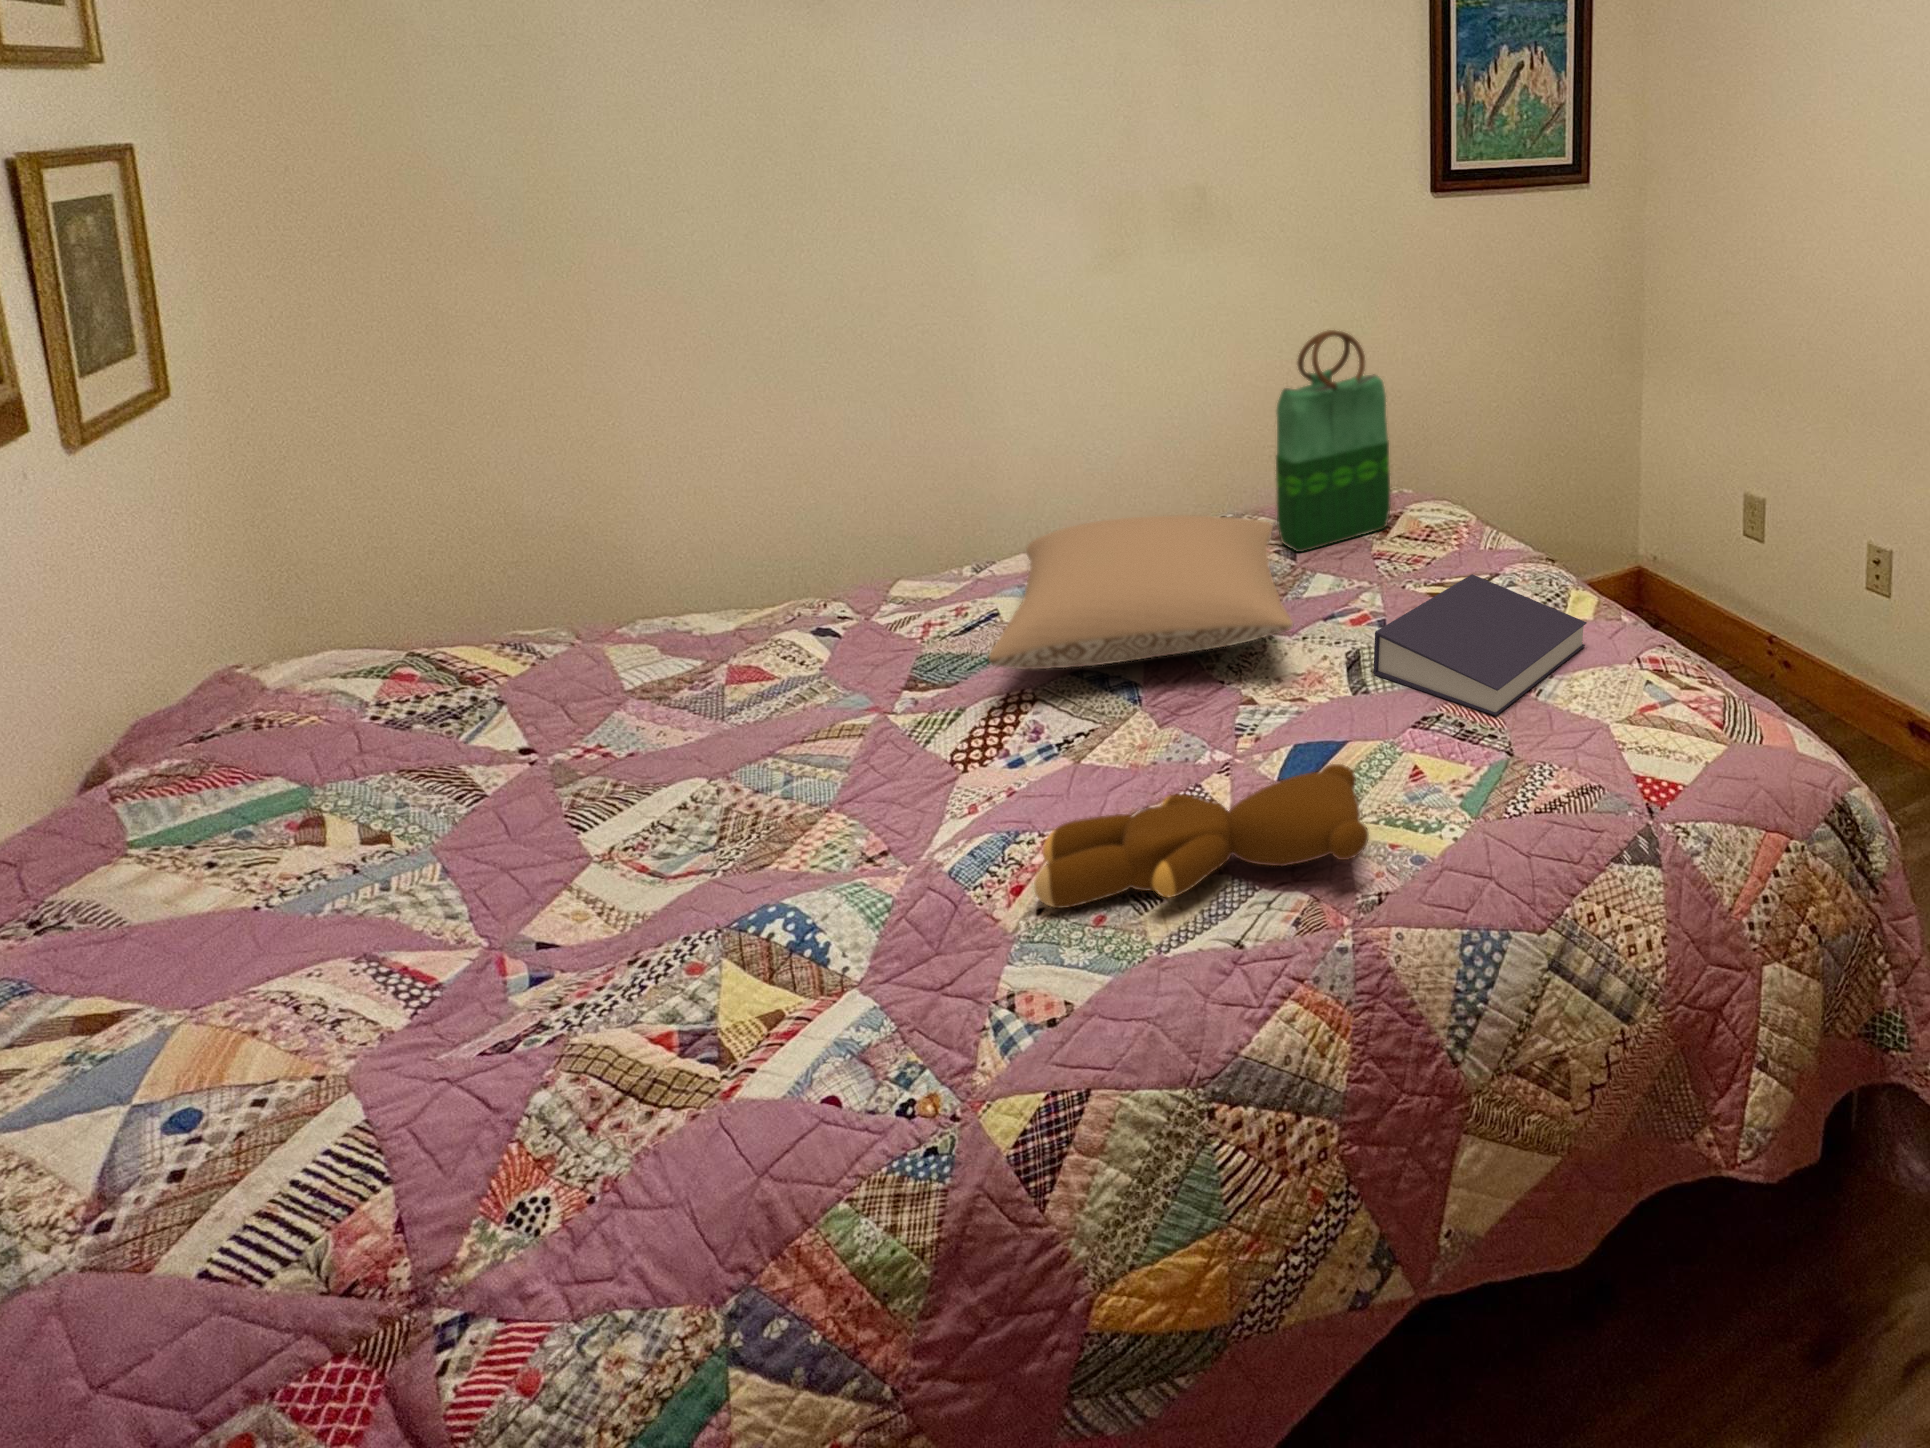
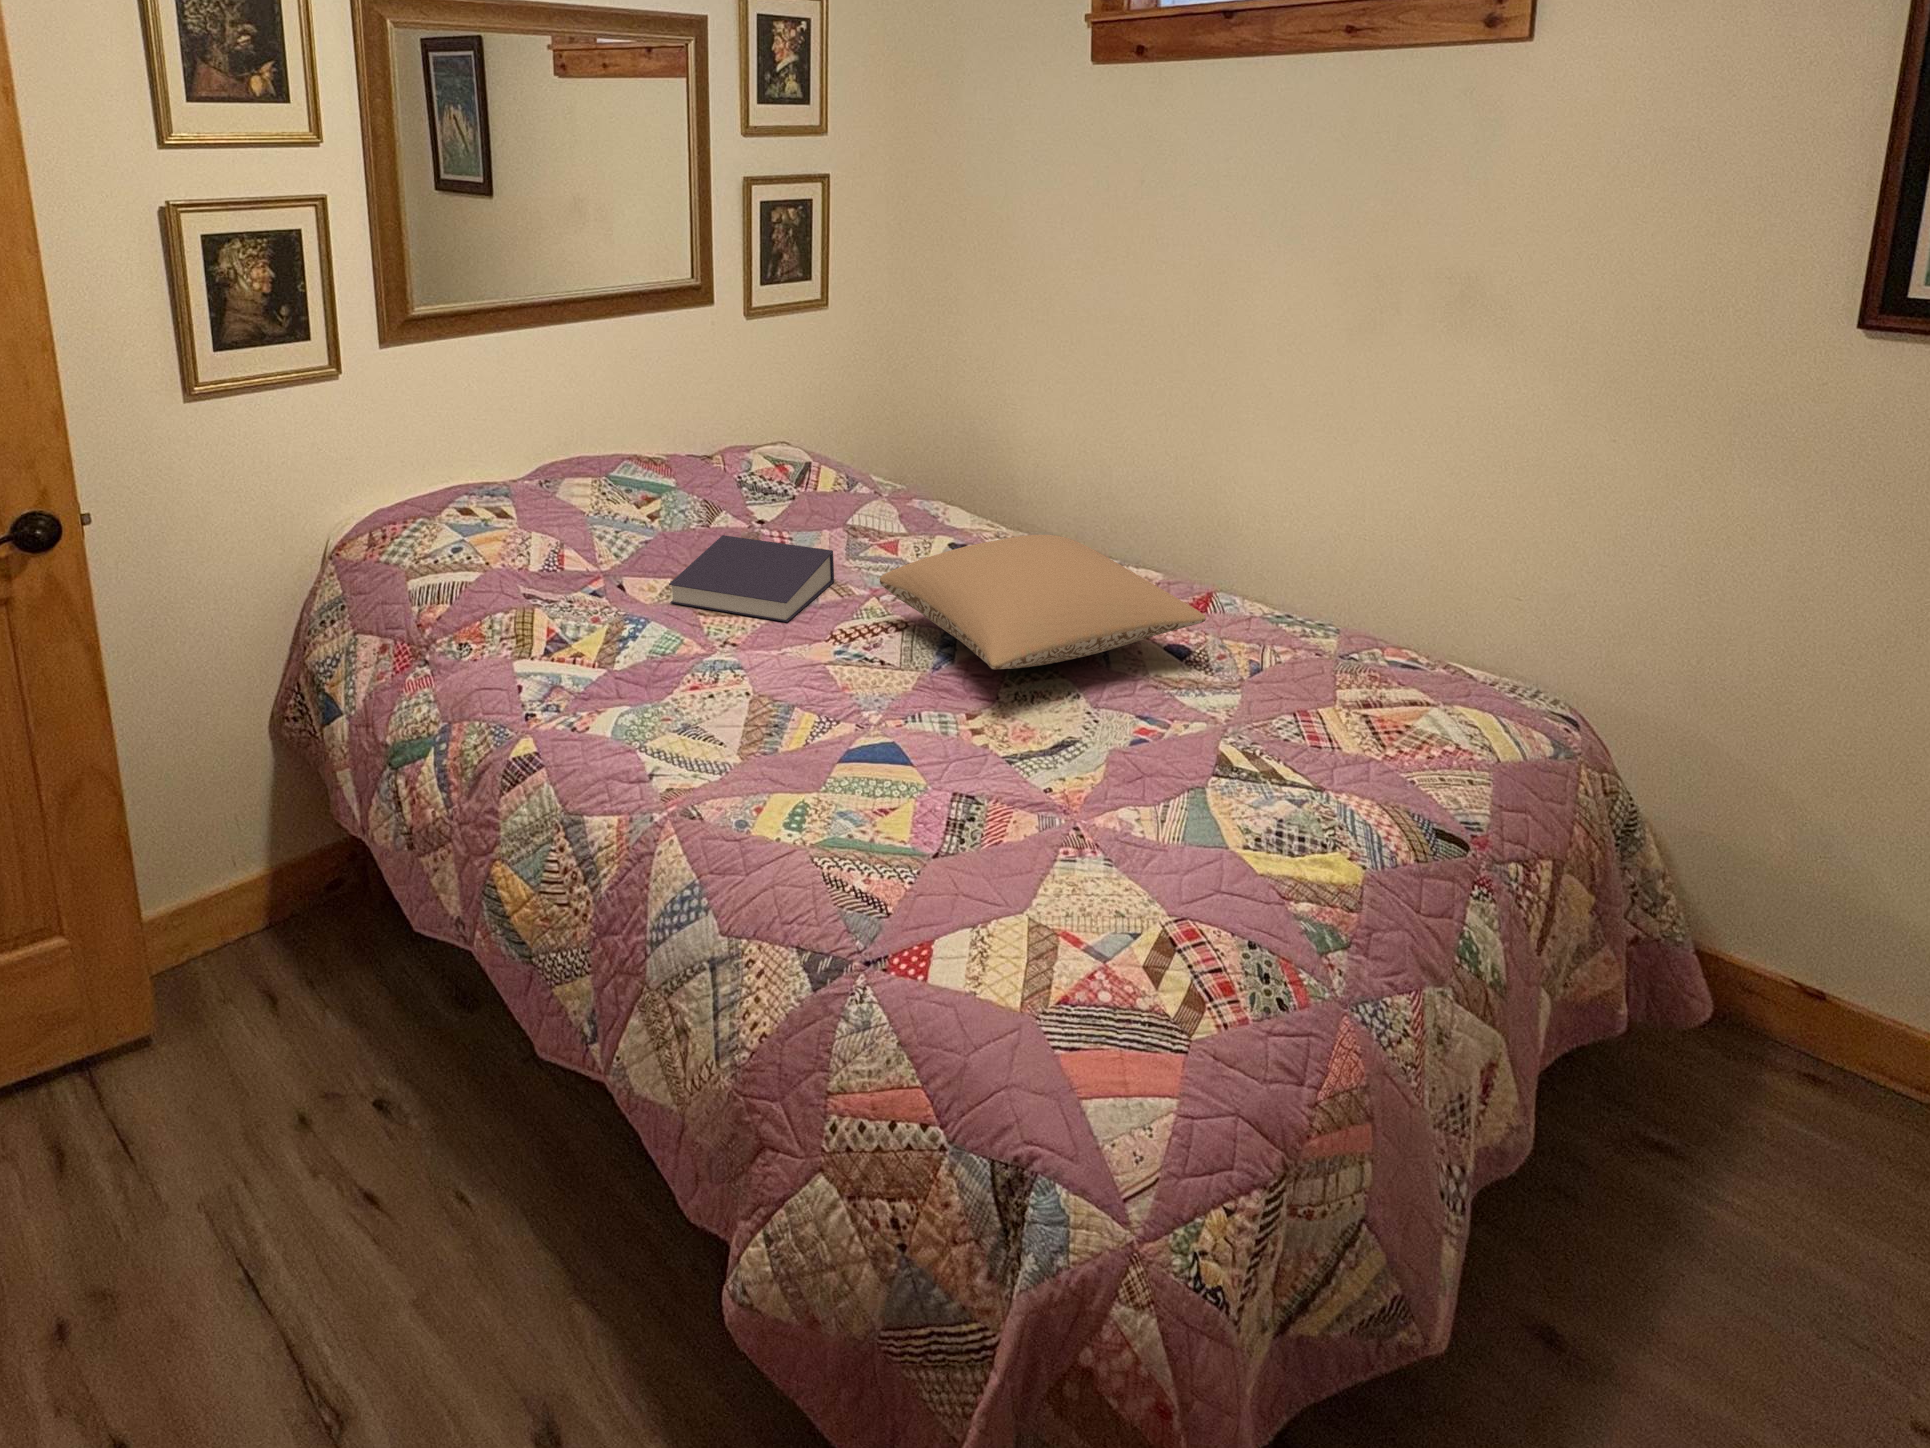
tote bag: present [1276,330,1391,552] -> none [1257,446,1412,704]
book: present [1373,574,1587,716] -> present [669,535,834,622]
teddy bear: present [1034,764,1369,908] -> none [669,663,800,779]

